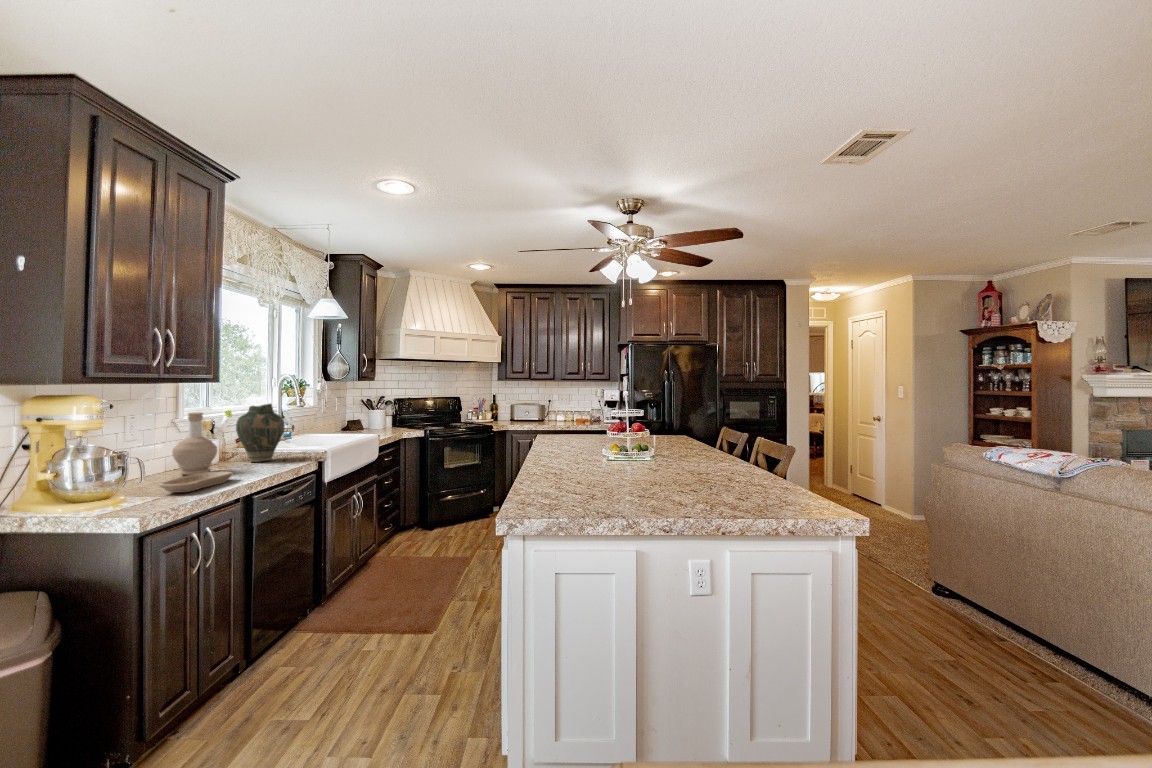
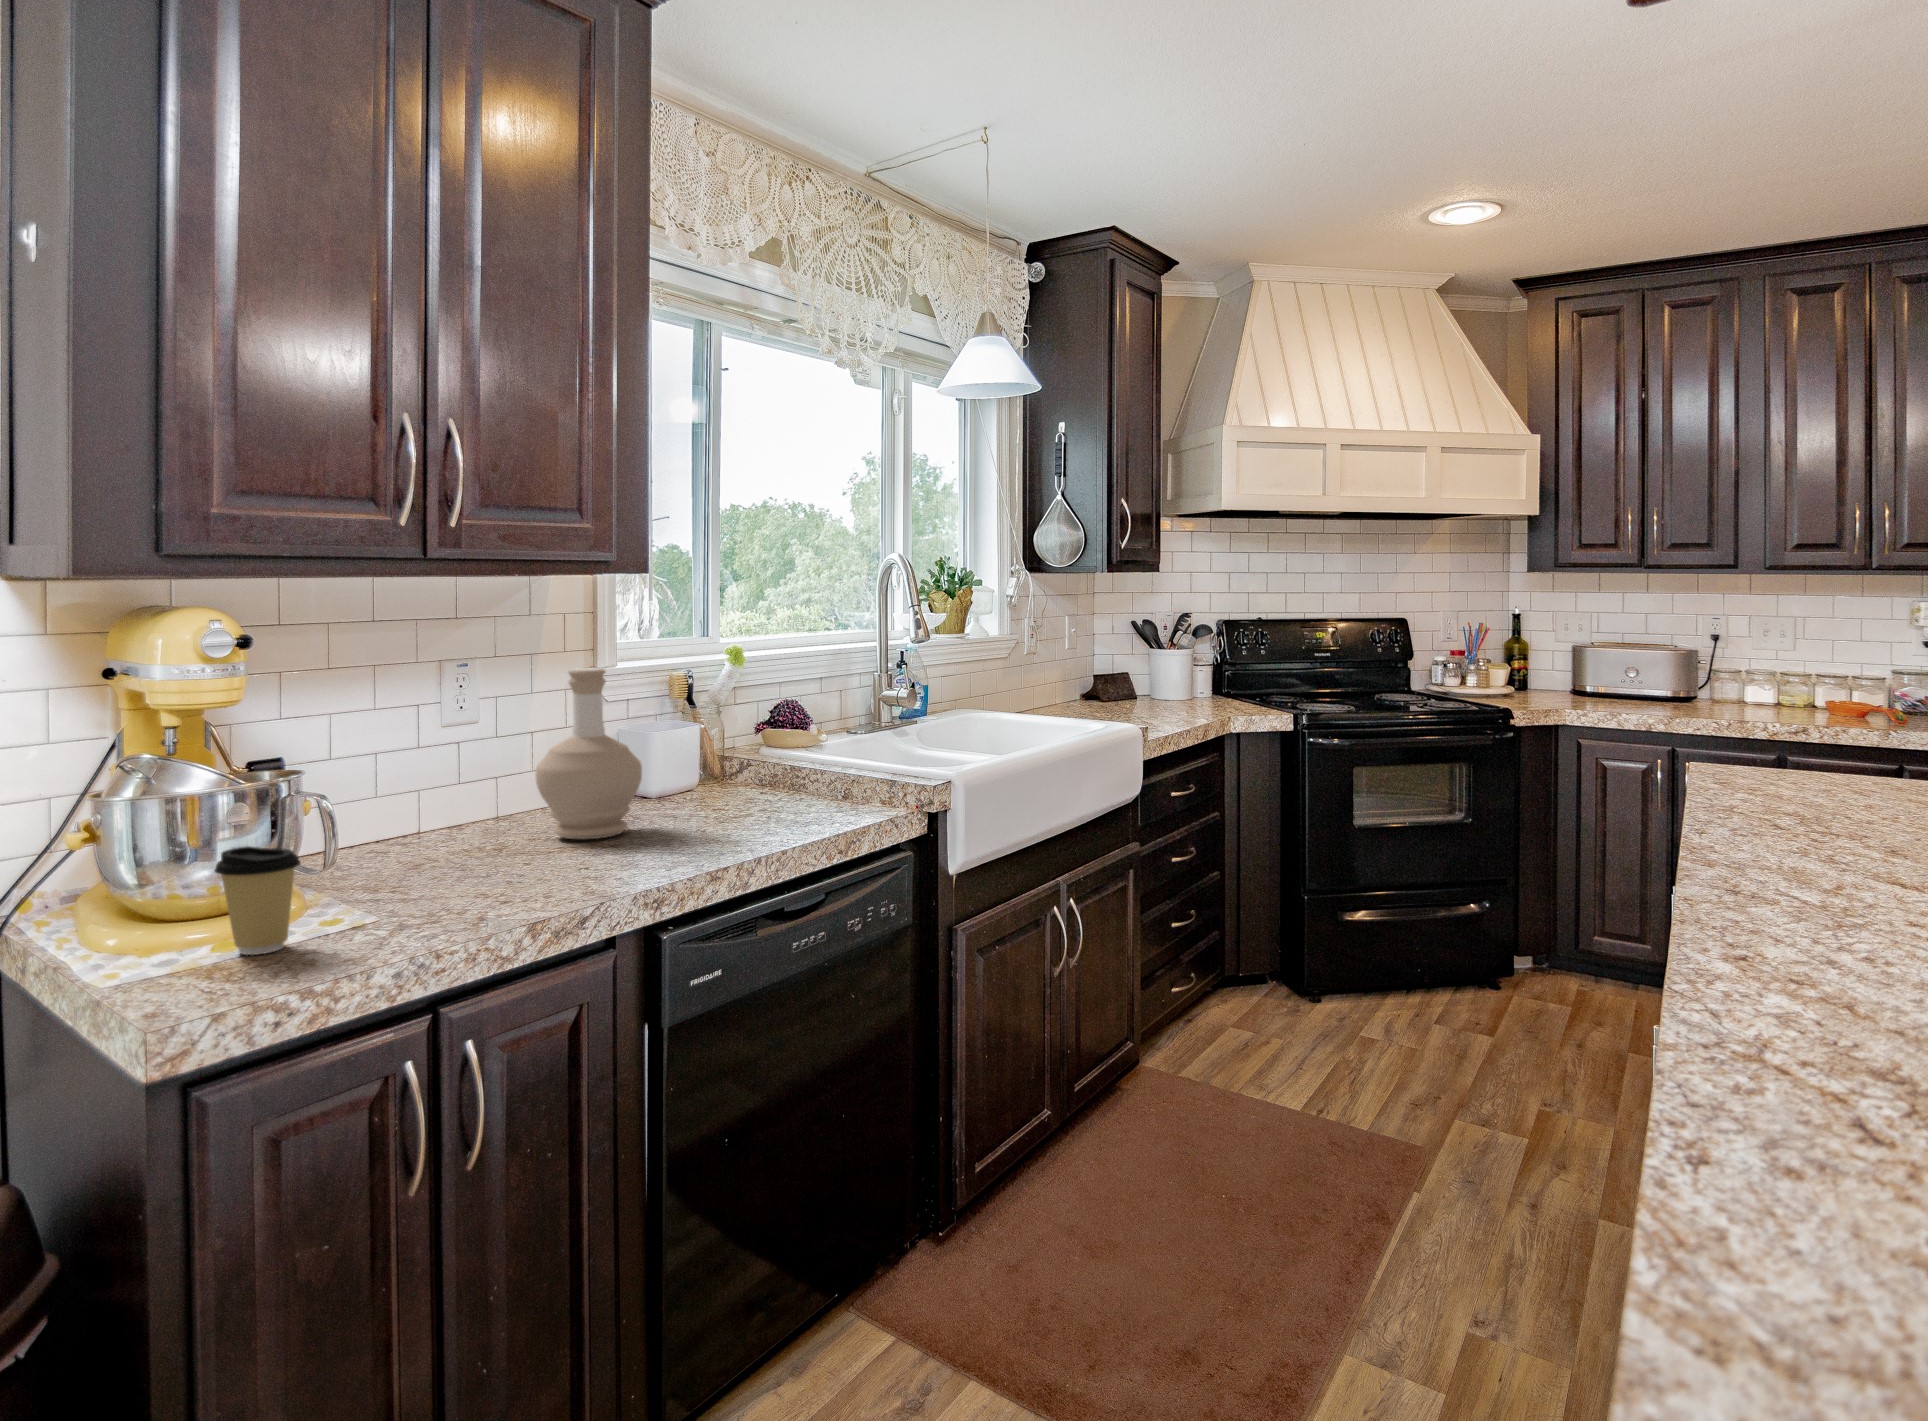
vase: present [236,404,284,462] -> none [714,644,835,806]
tray: present [158,471,234,492] -> none [411,841,636,908]
coffee cup: none [98,473,132,510] -> present [215,846,301,955]

